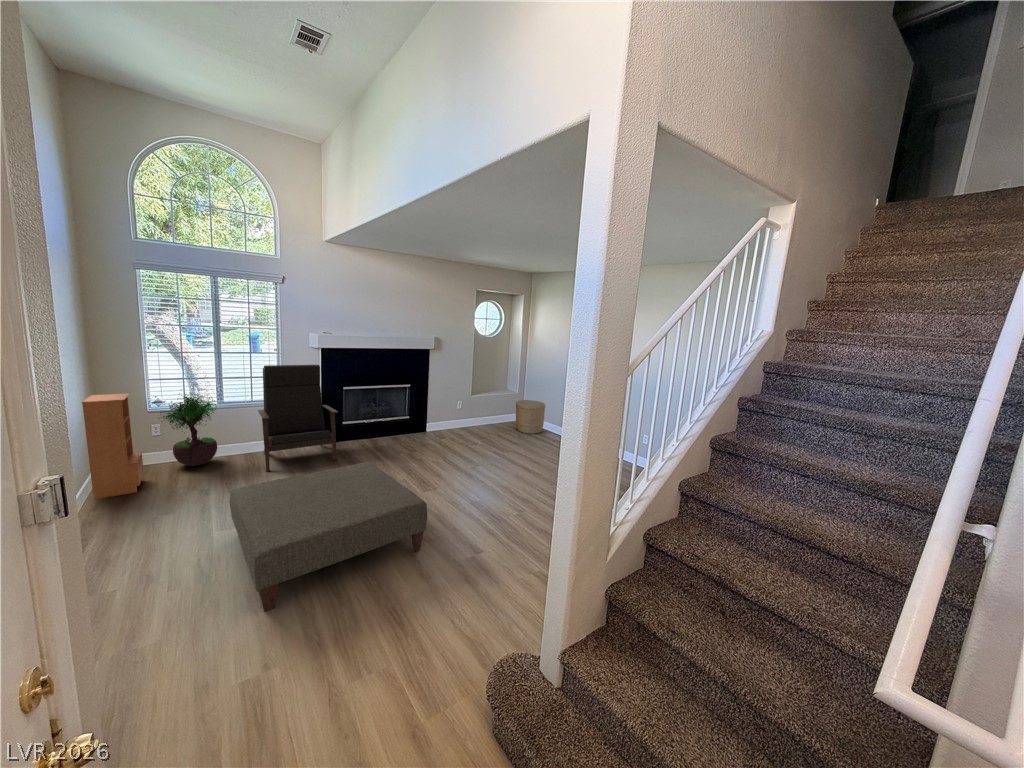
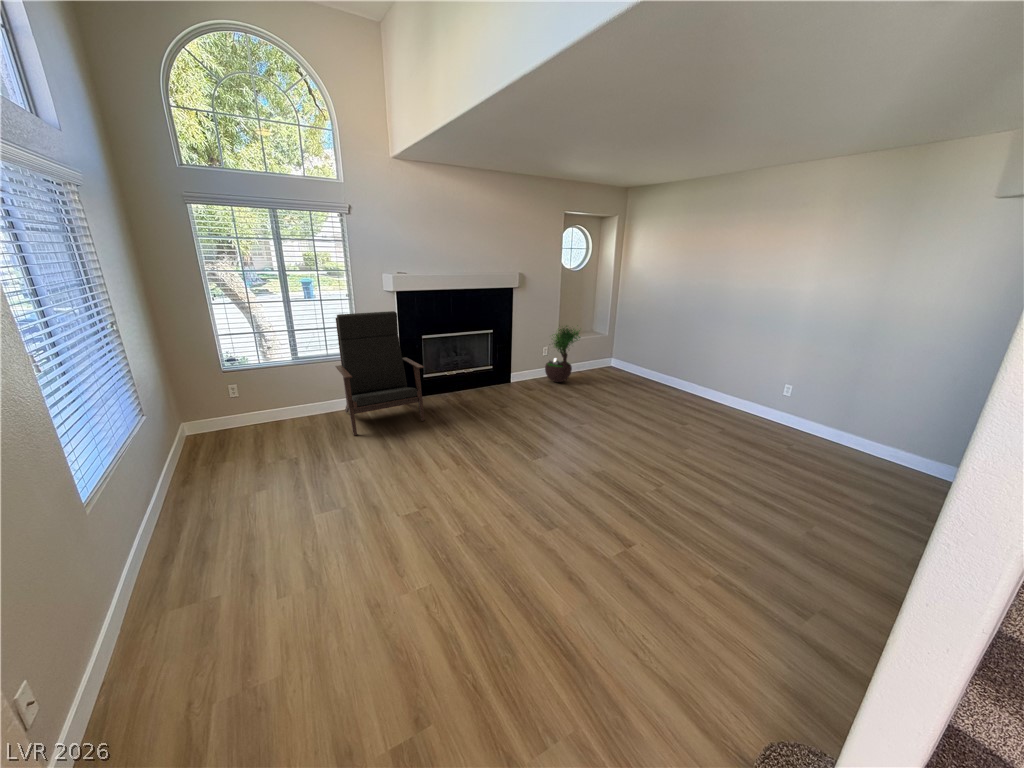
potted tree: present [160,389,217,466] -> present [545,326,580,382]
bookcase: present [82,393,144,499] -> none [153,353,230,472]
woven basket: present [516,400,545,434] -> none [609,344,646,384]
ottoman: present [229,462,427,611] -> none [331,431,572,640]

